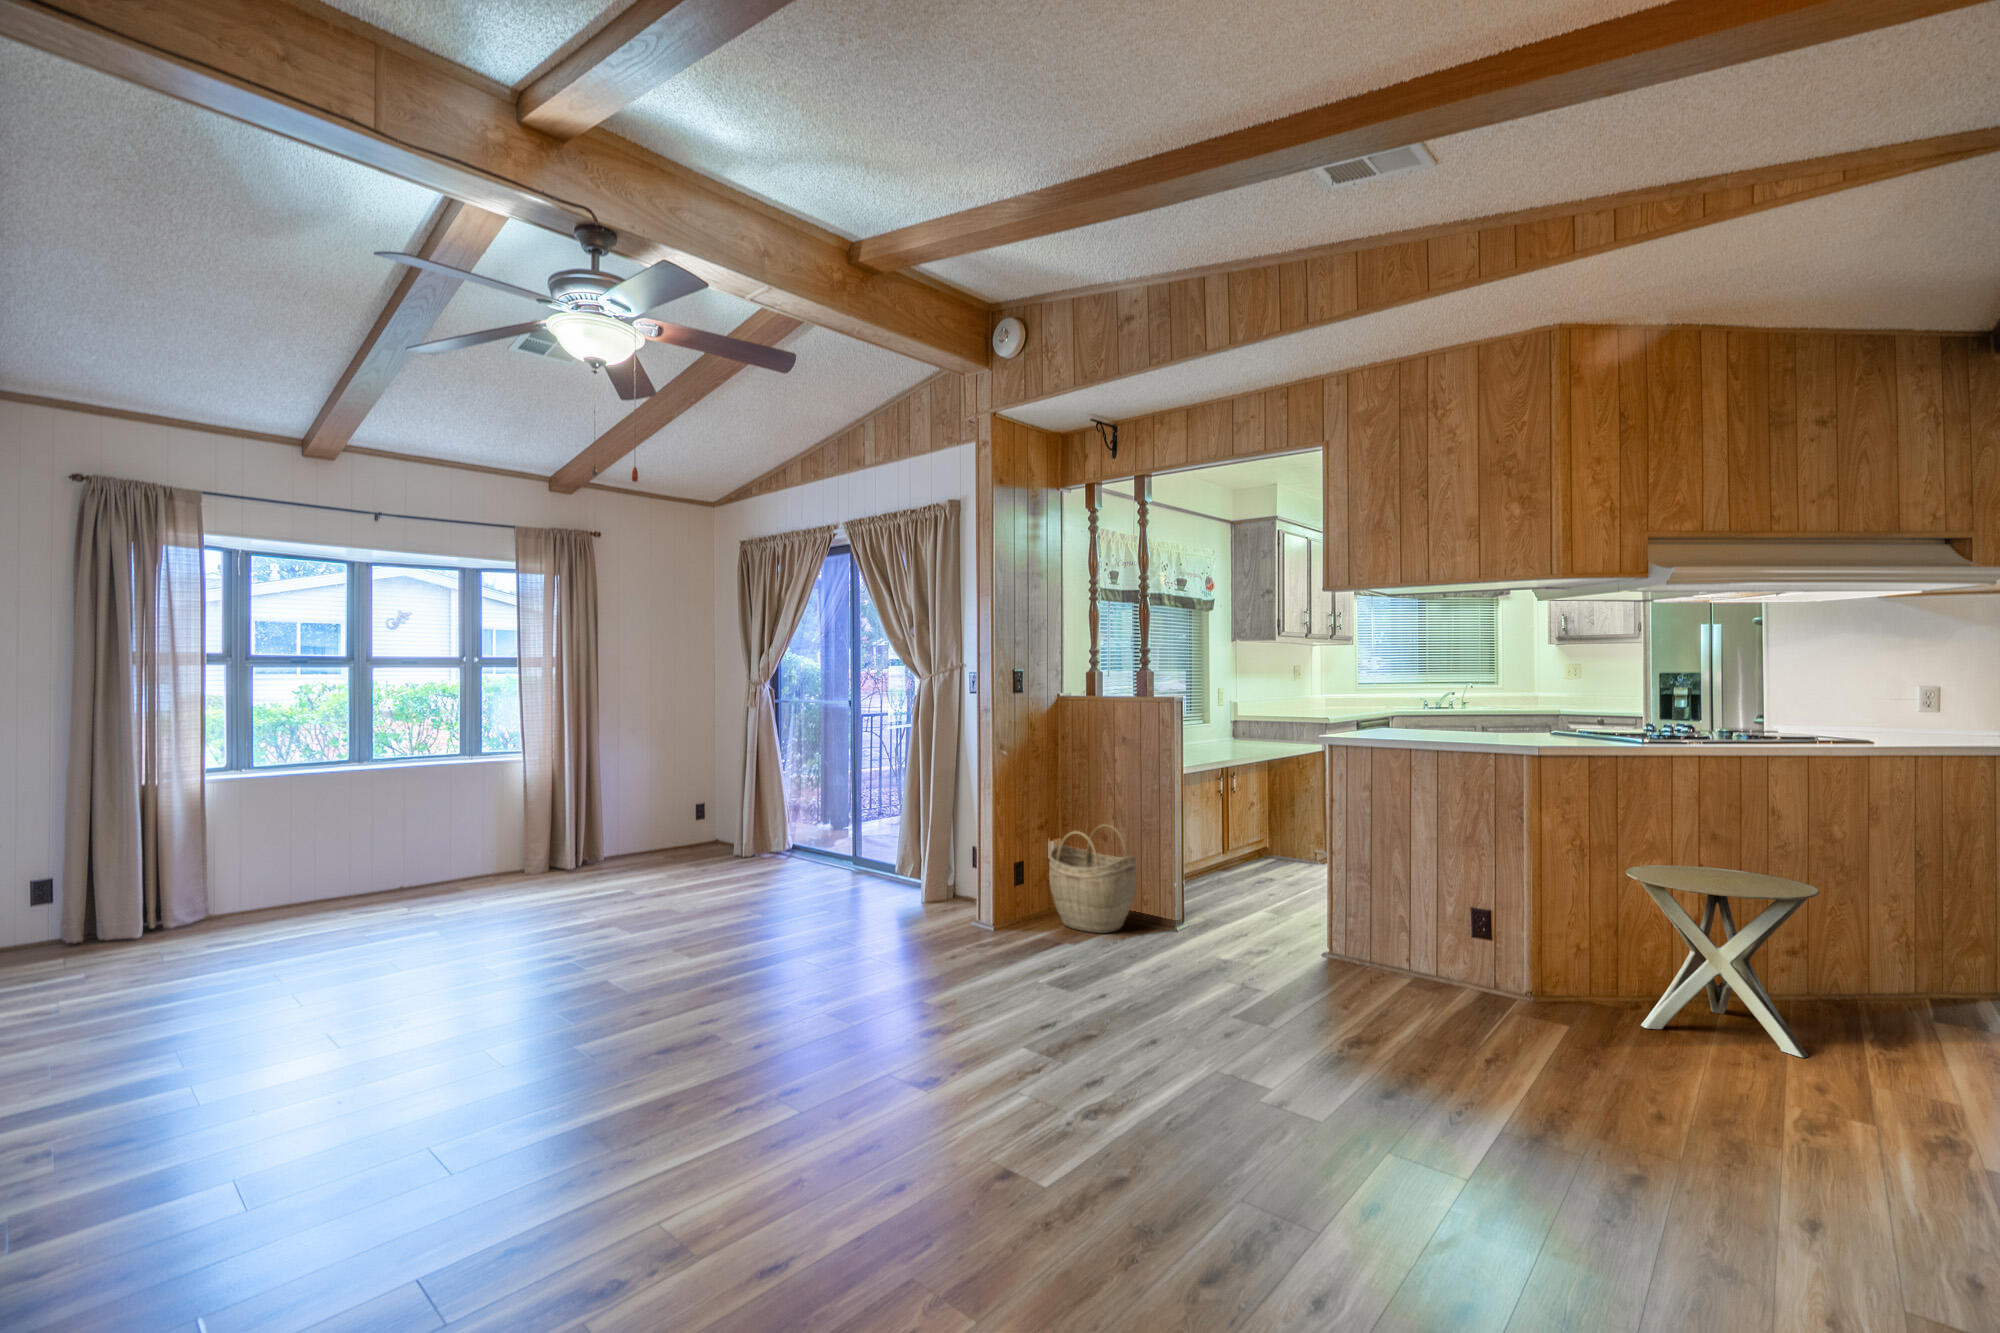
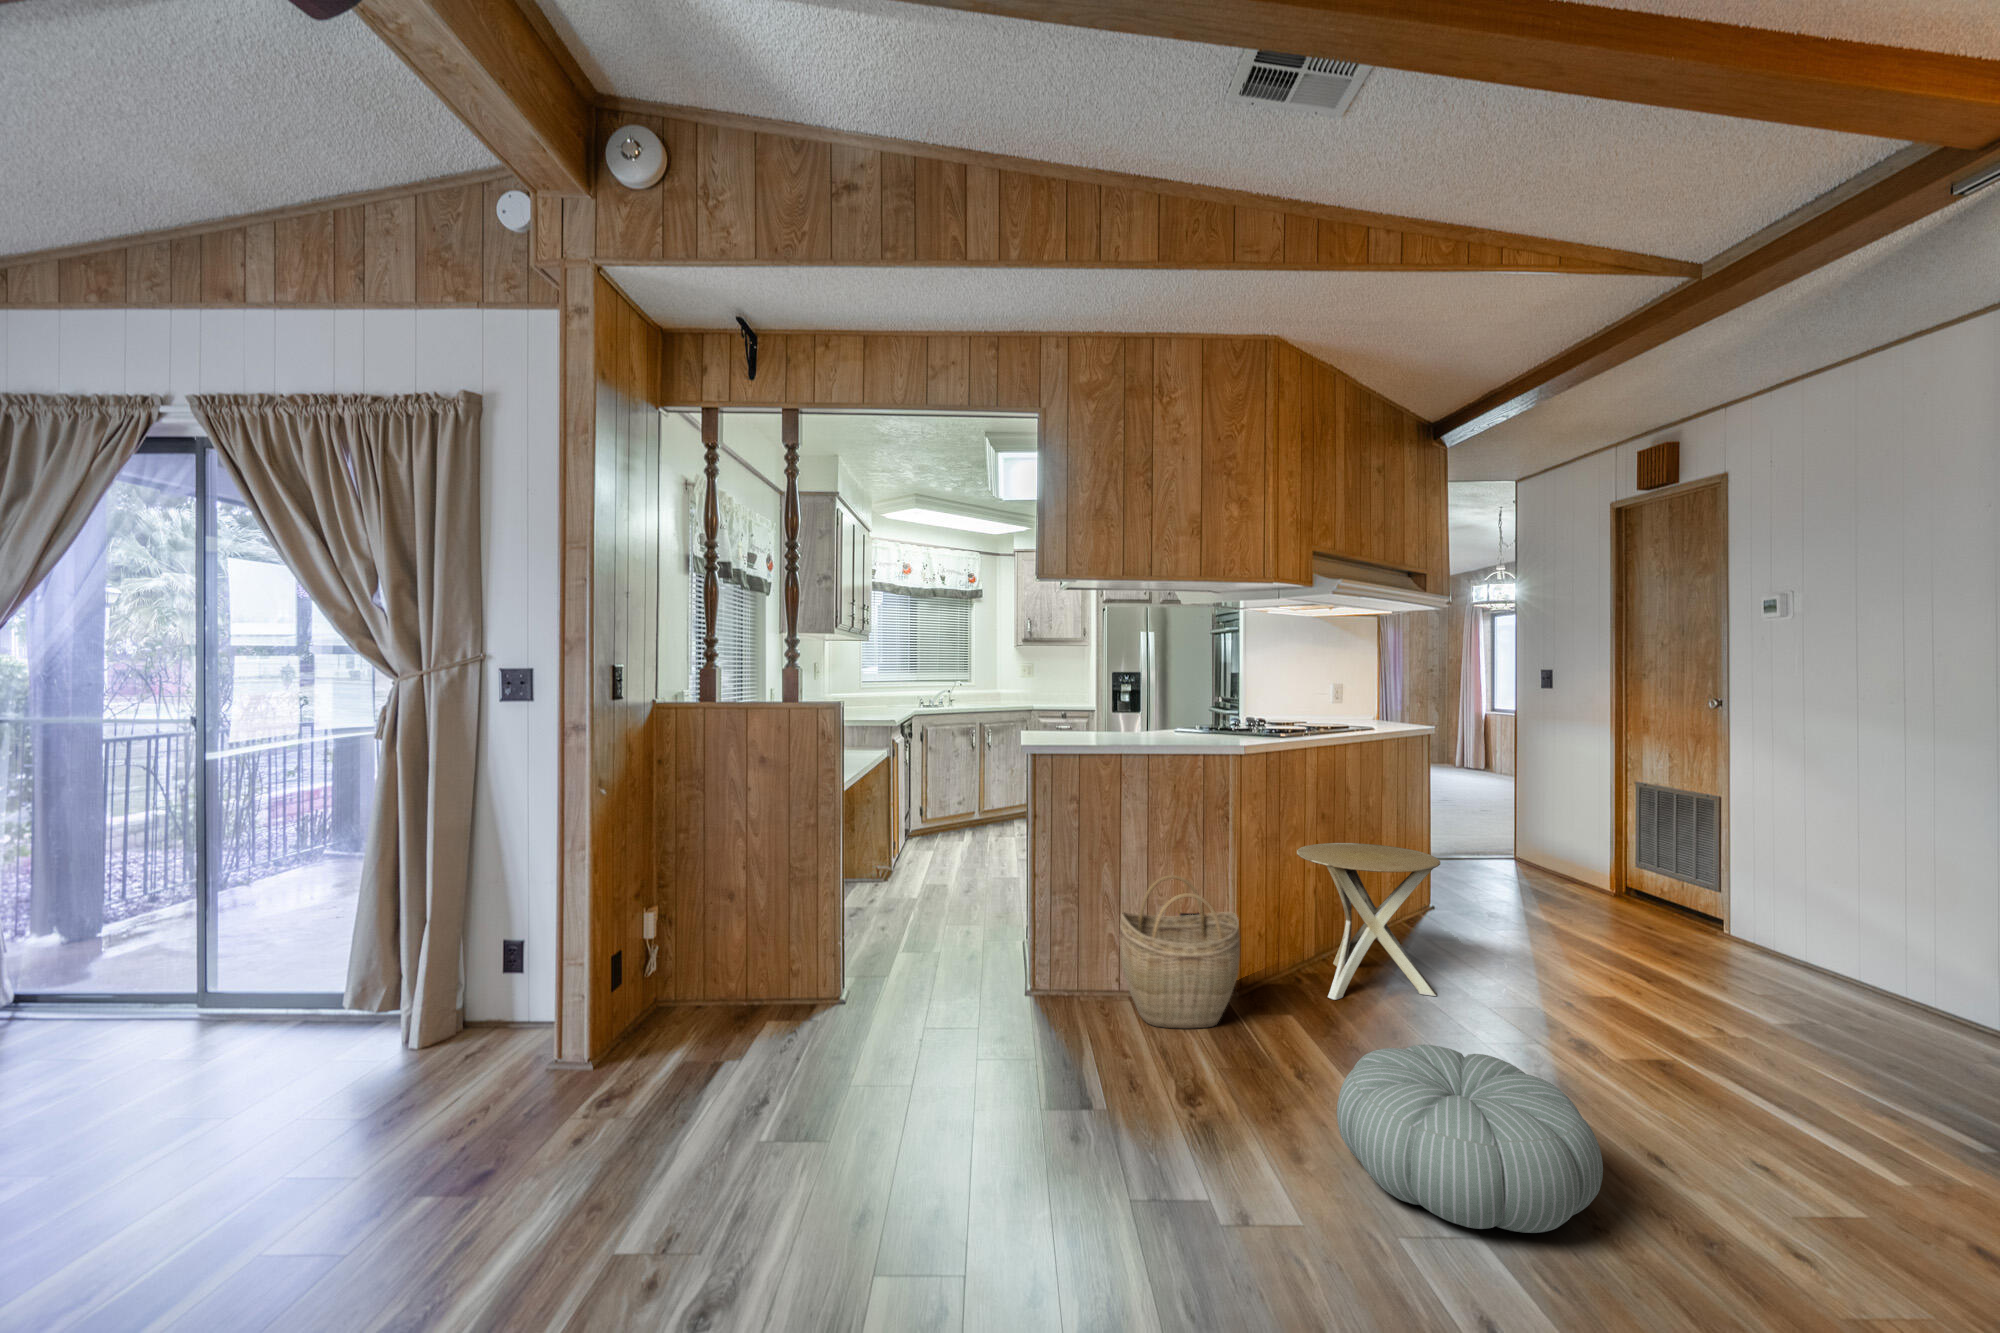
woven basket: present [1049,824,1137,933] -> present [1119,875,1240,1029]
pouf: none [1403,1021,1655,1184] -> present [1337,1044,1603,1233]

